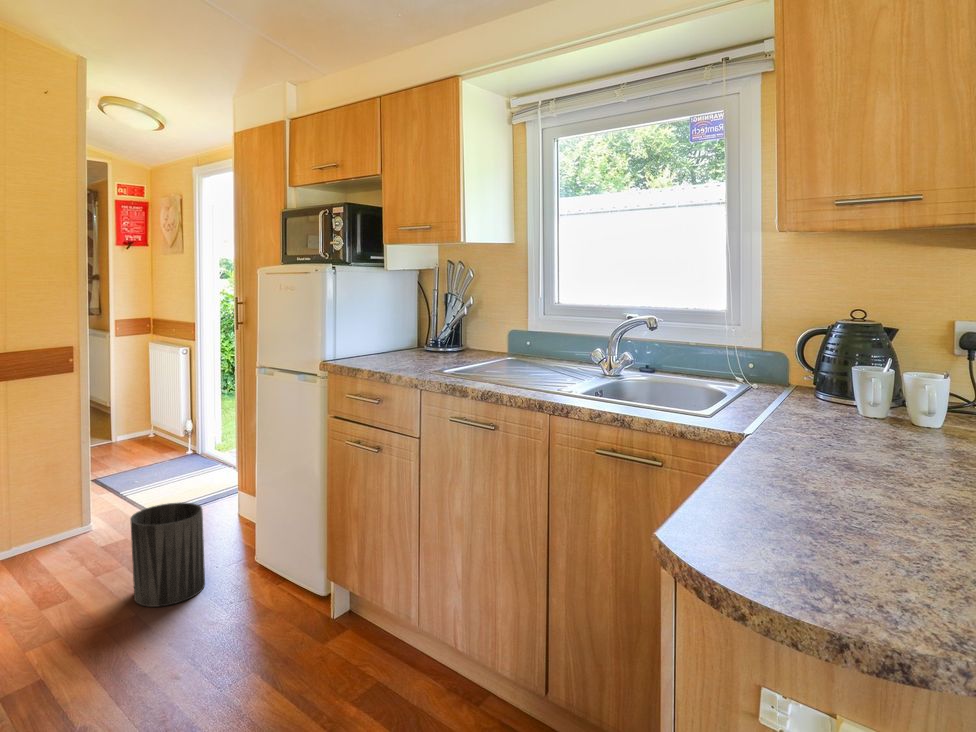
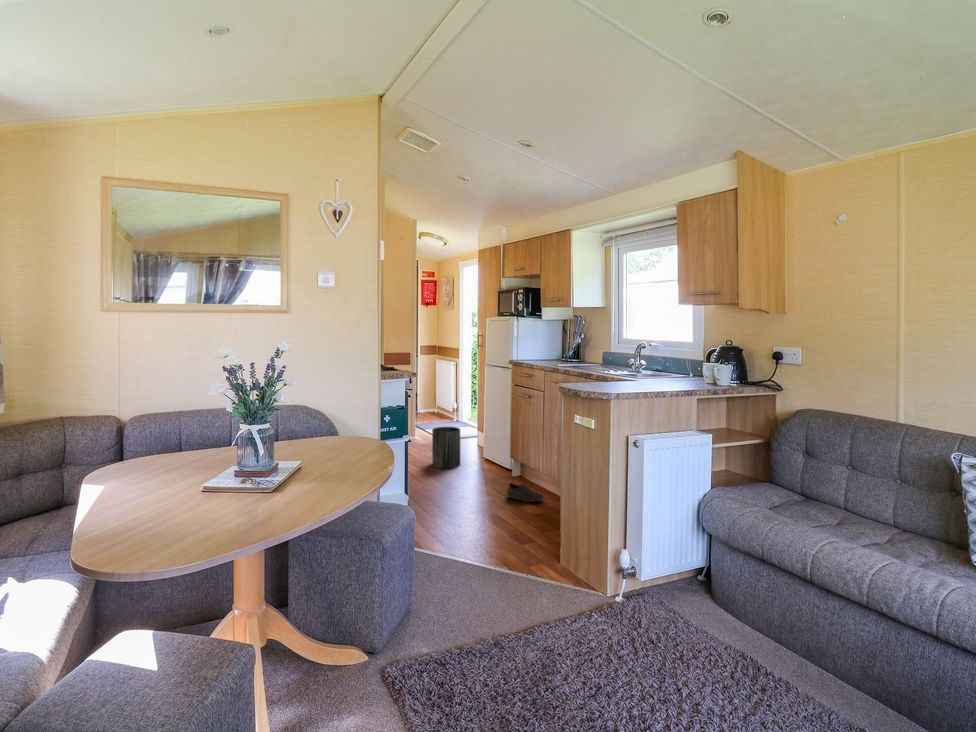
shoe: none [334,658,427,709] -> present [507,483,544,502]

